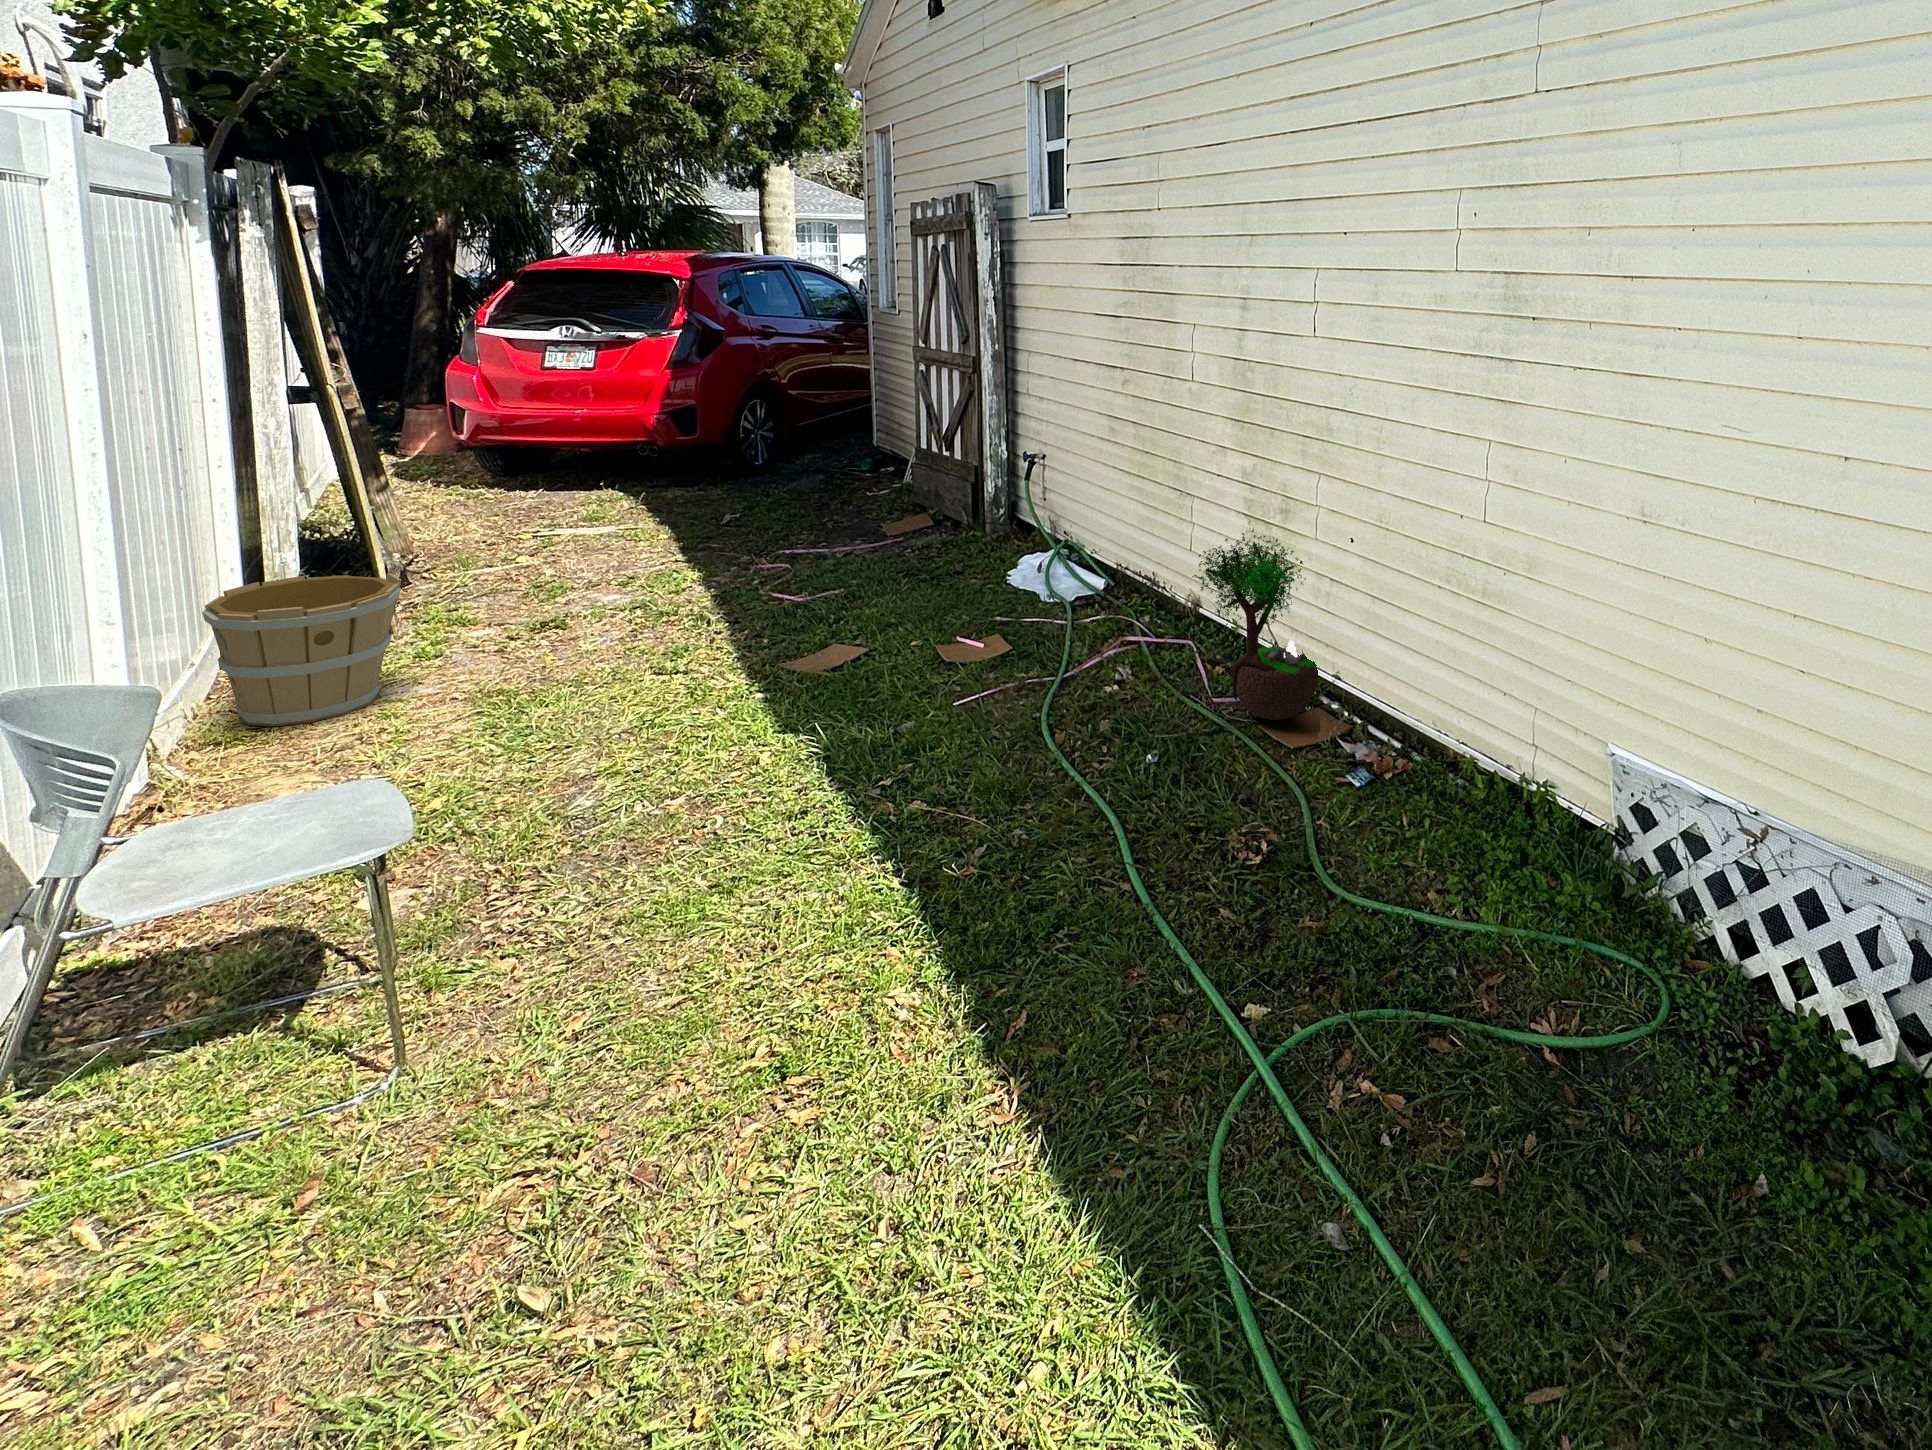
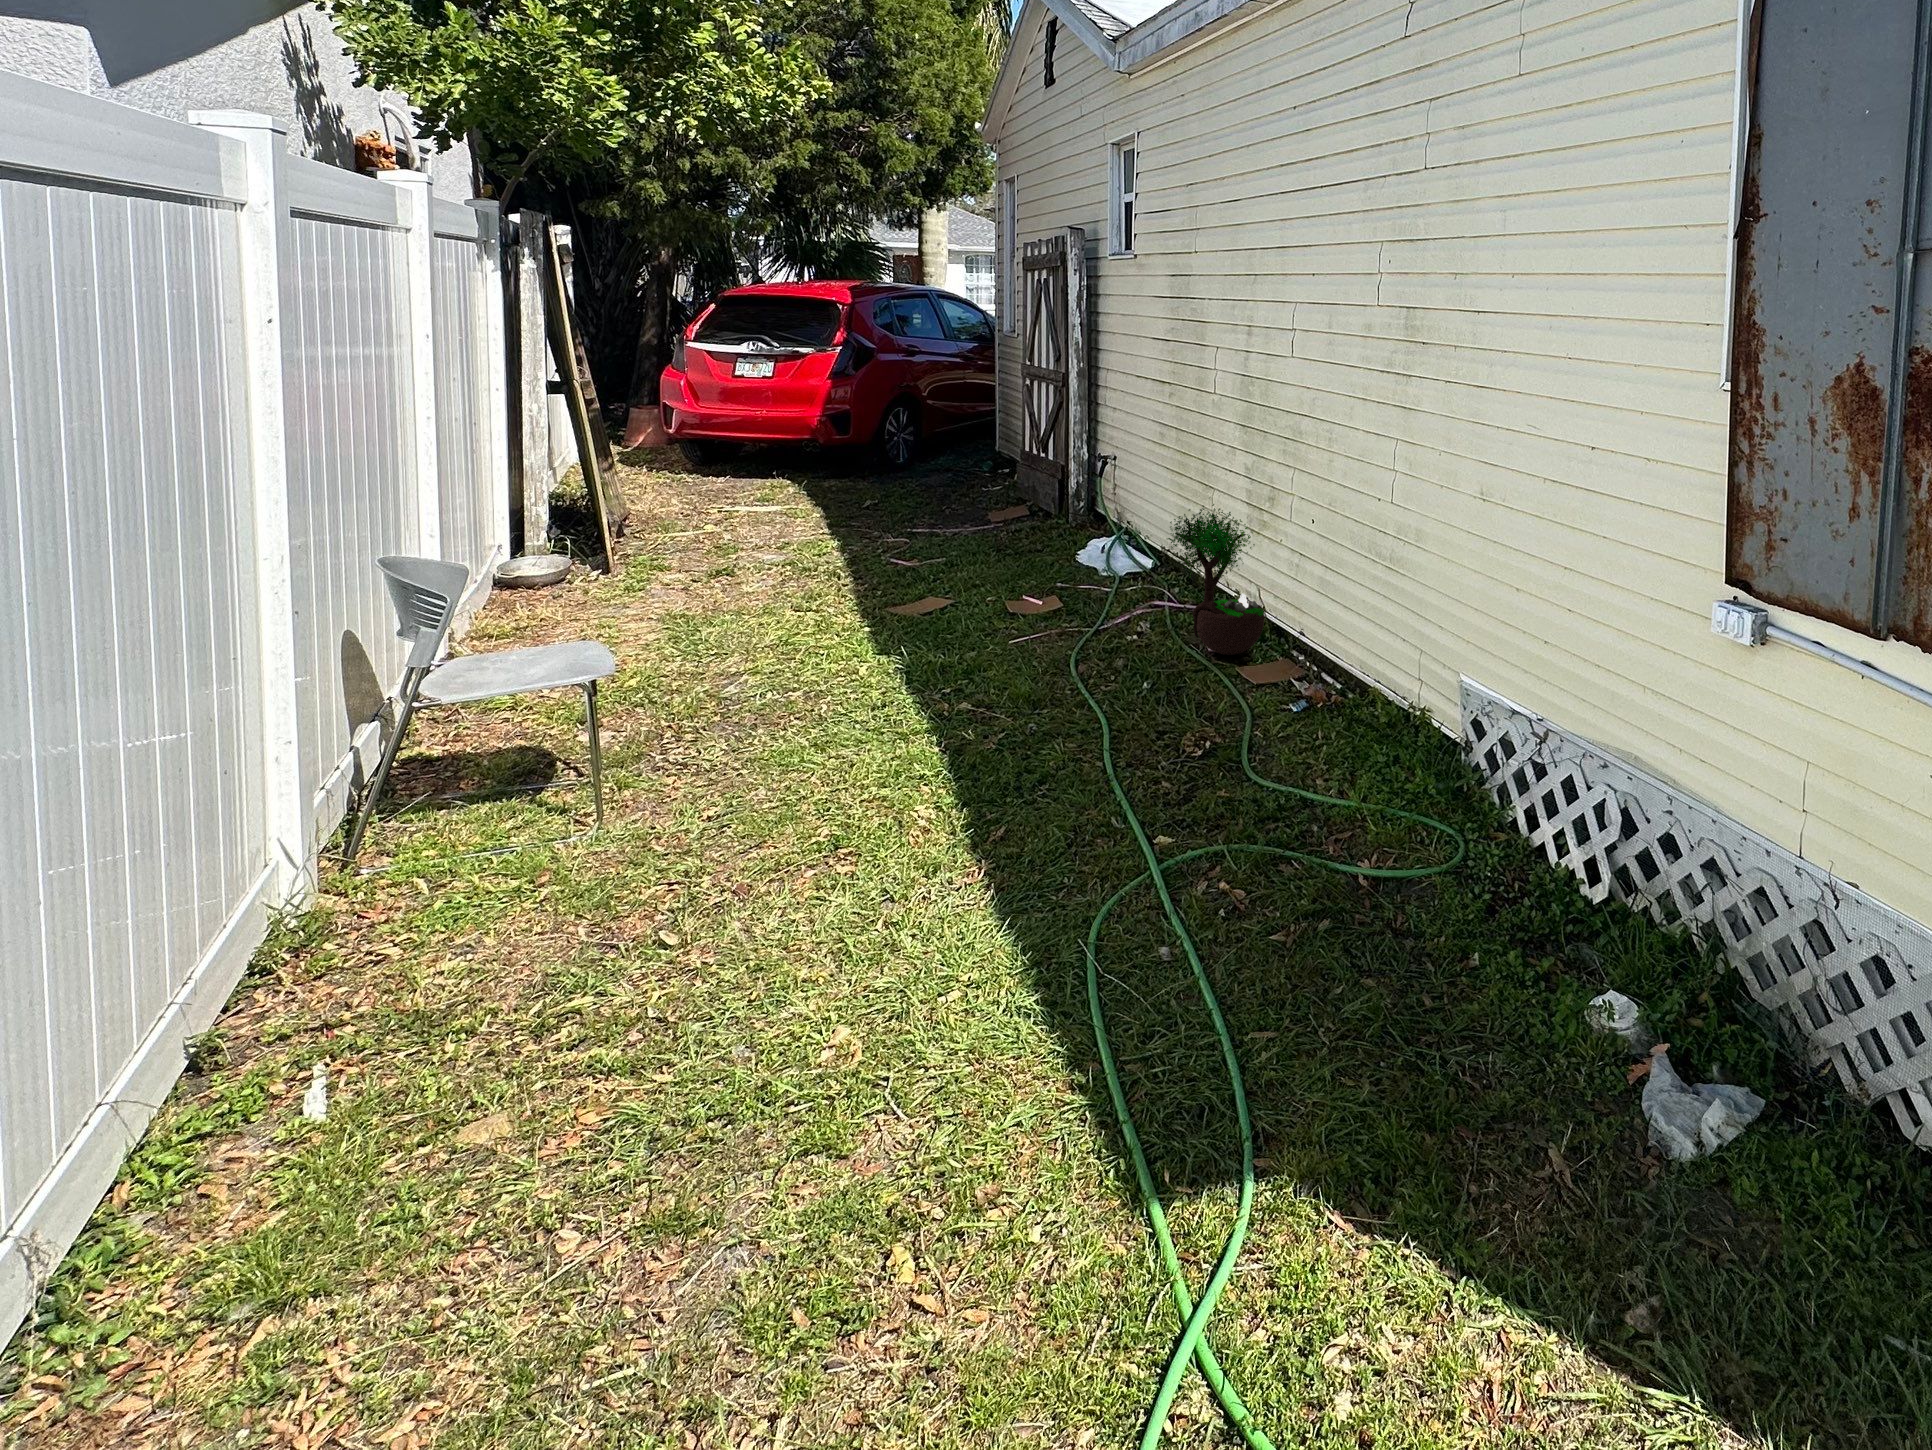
wooden bucket: present [202,573,401,727] -> none [492,517,618,619]

